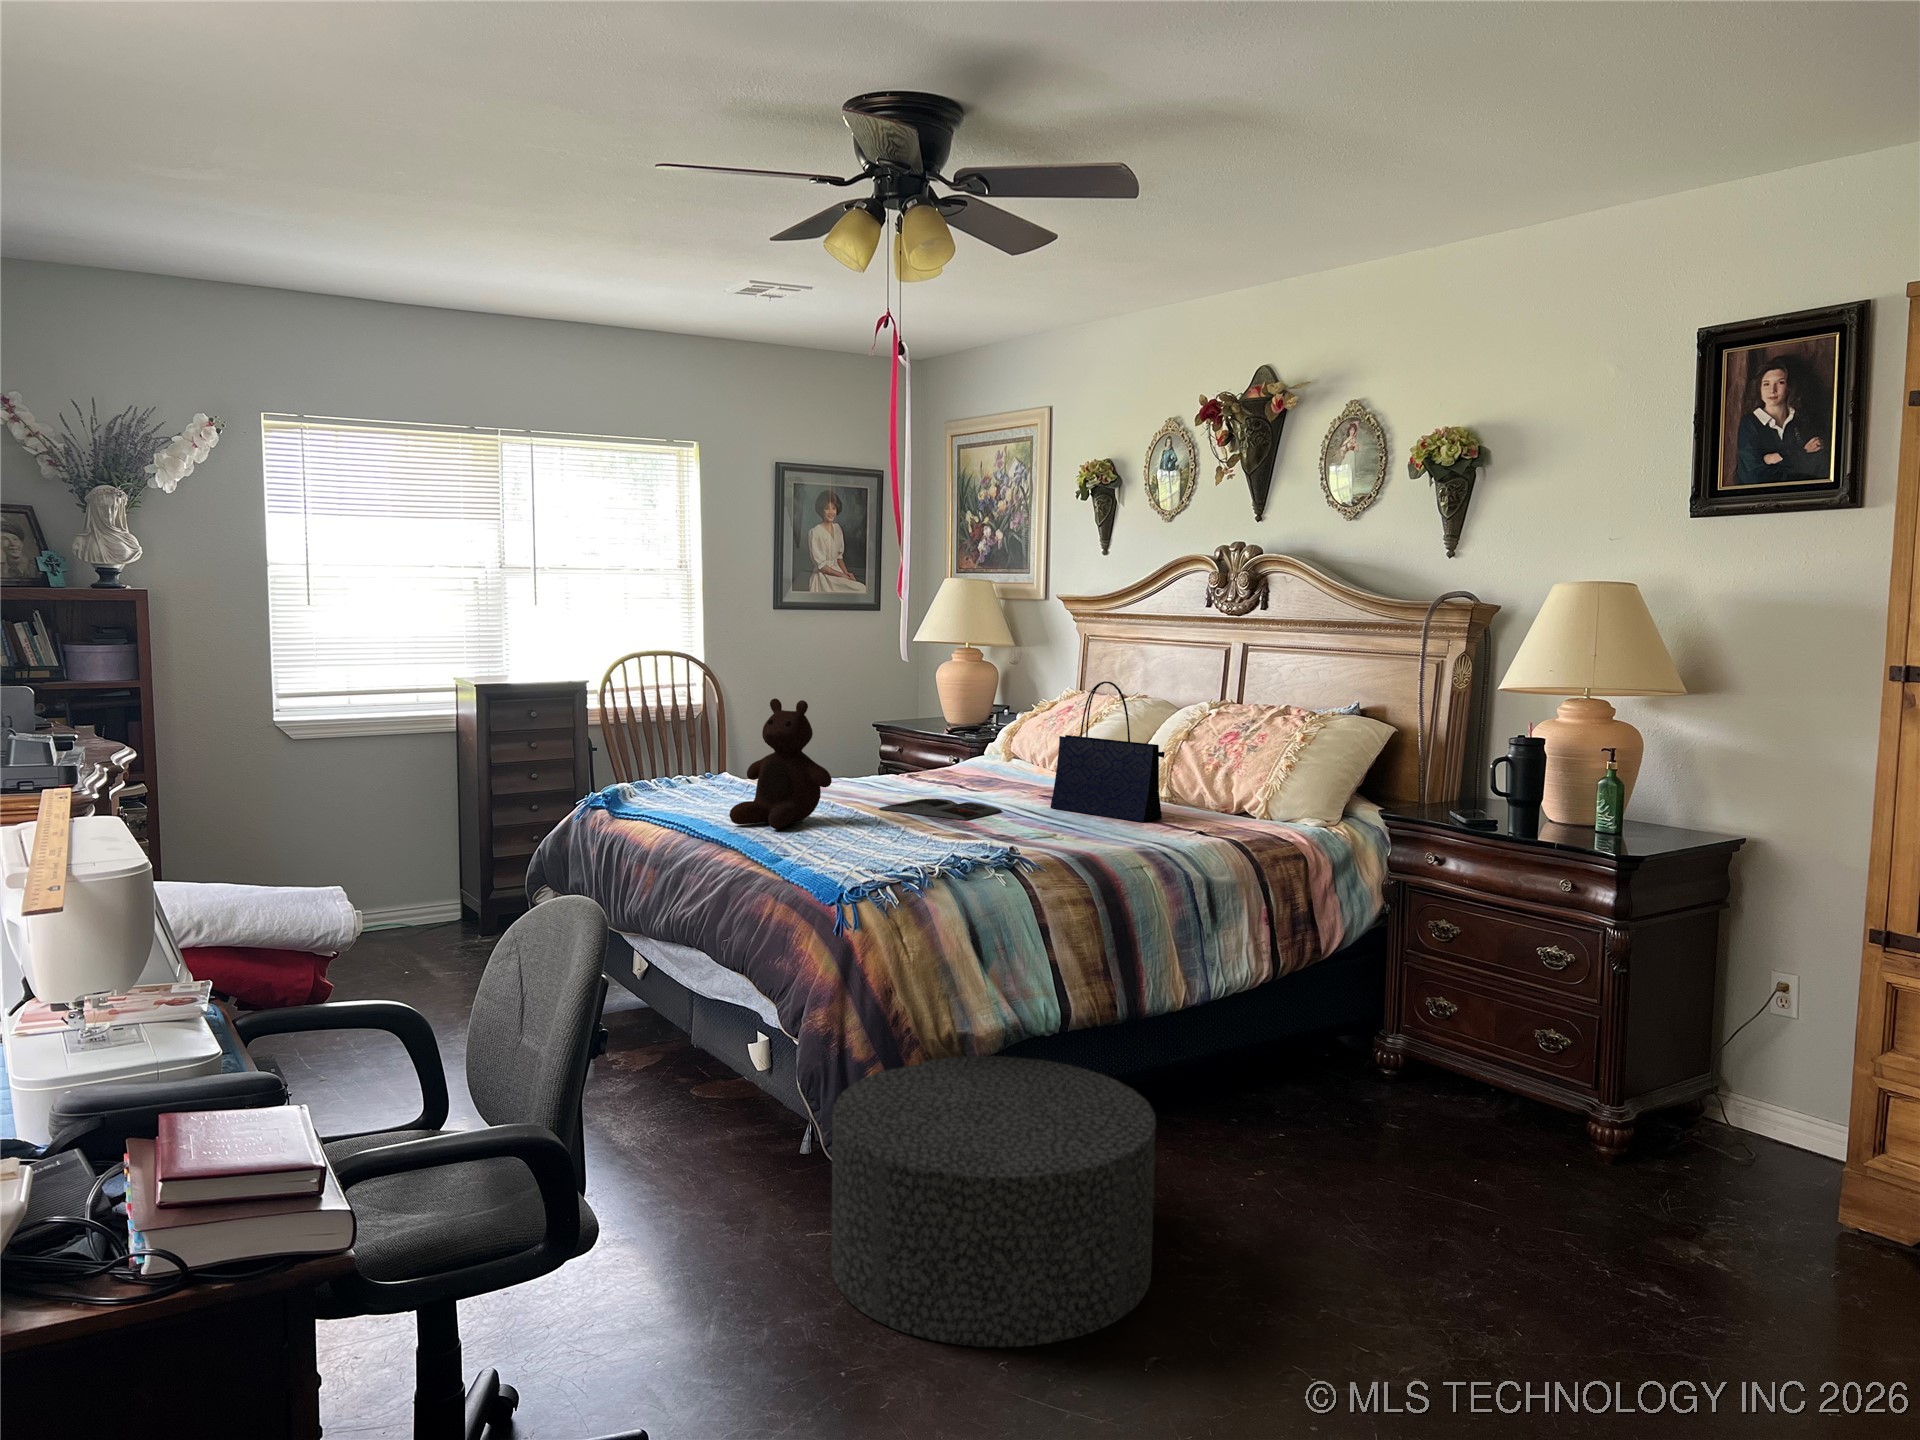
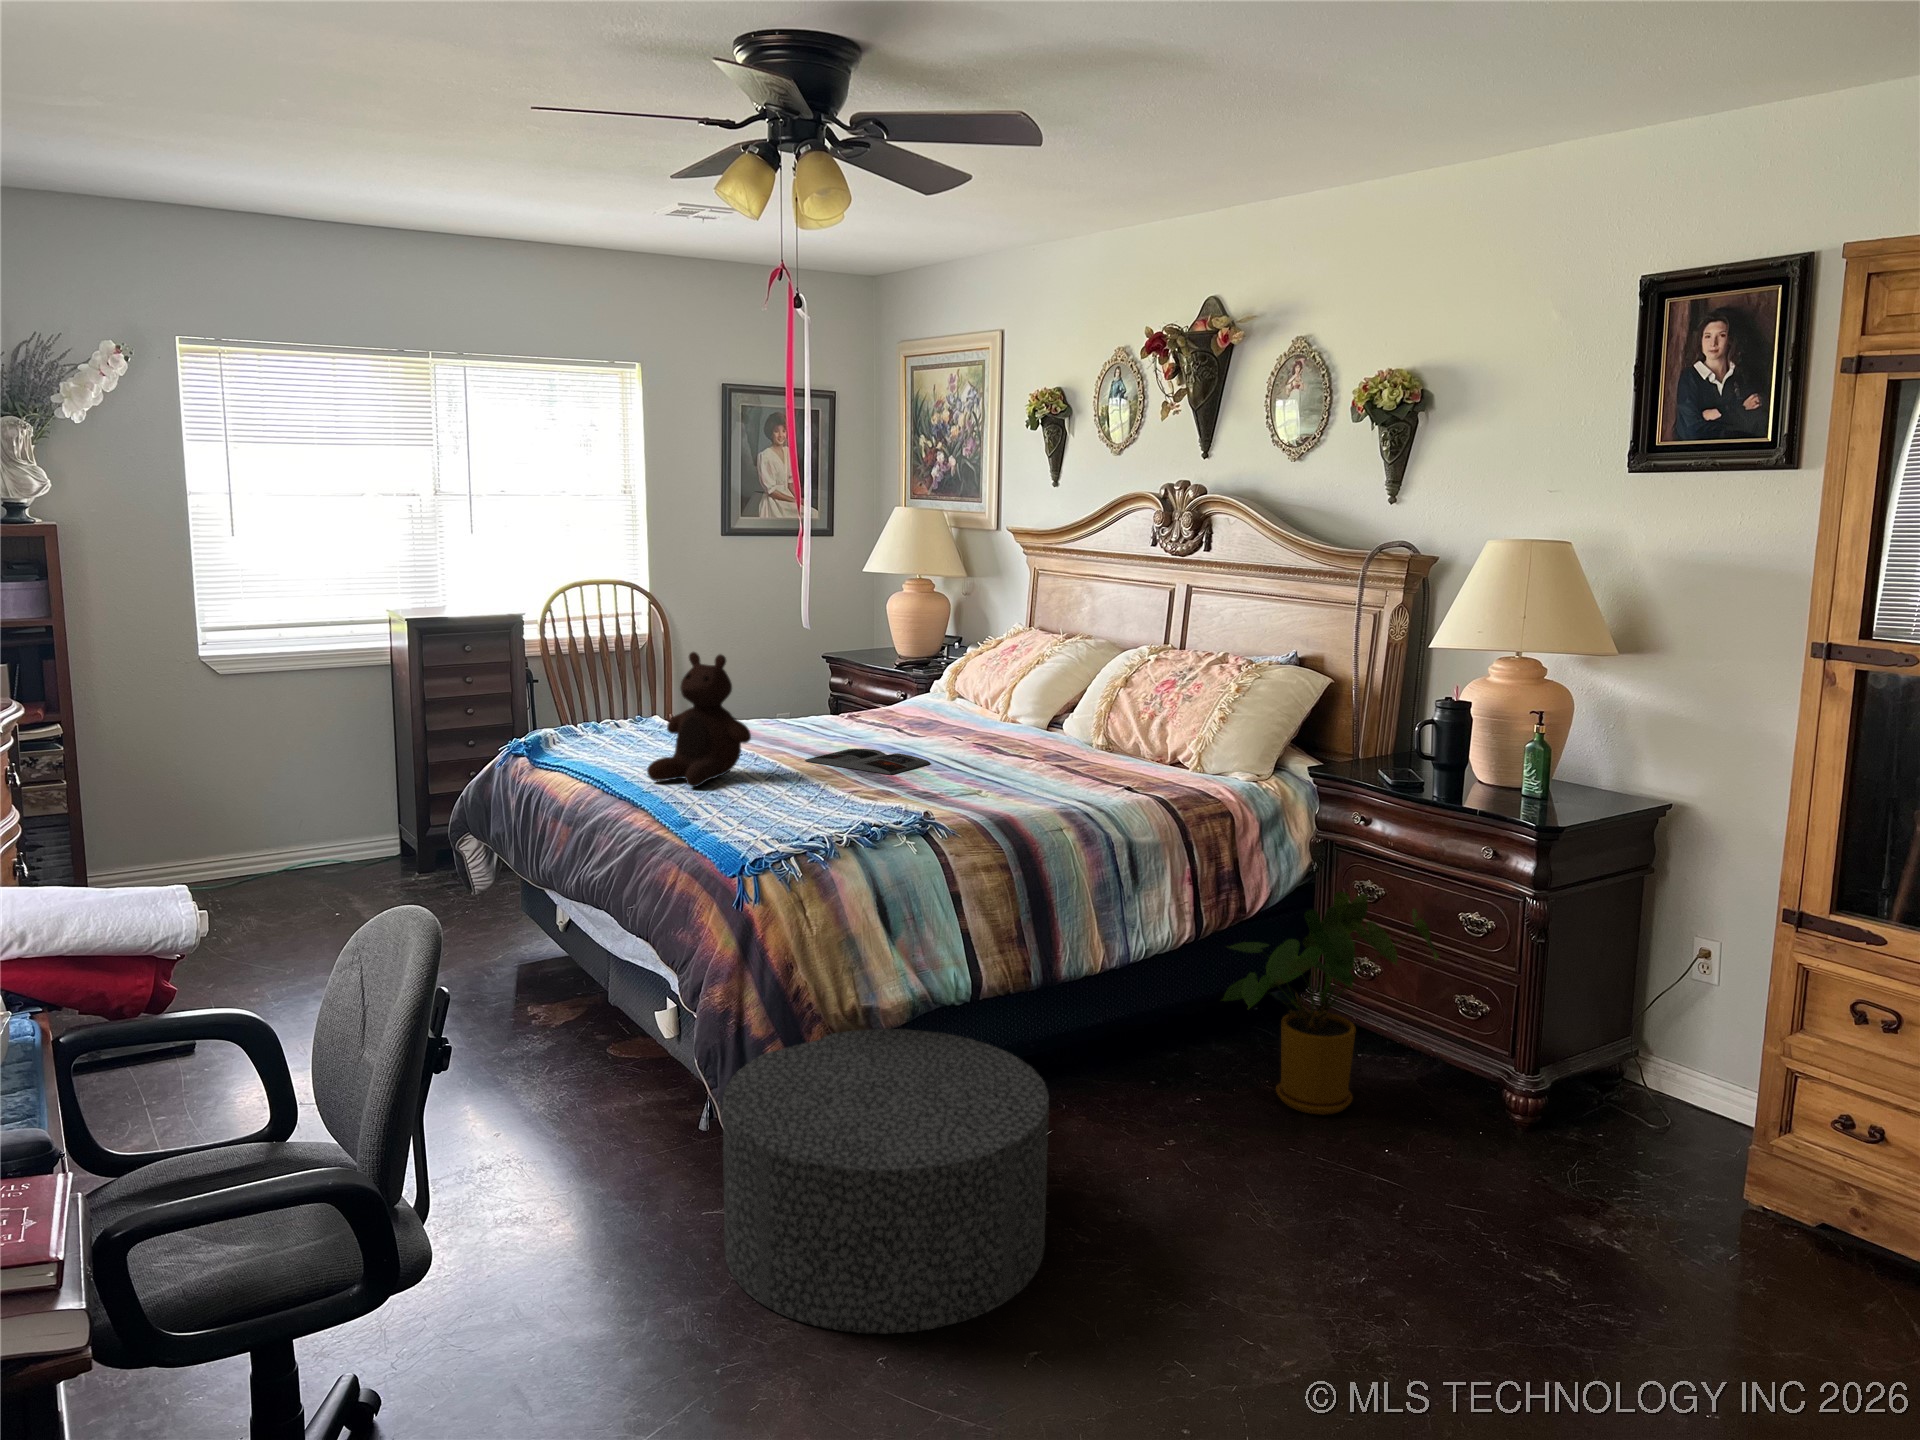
tote bag: present [1050,681,1165,822] -> none [981,632,1094,777]
house plant: none [1304,928,1521,1150] -> present [1223,892,1439,1115]

